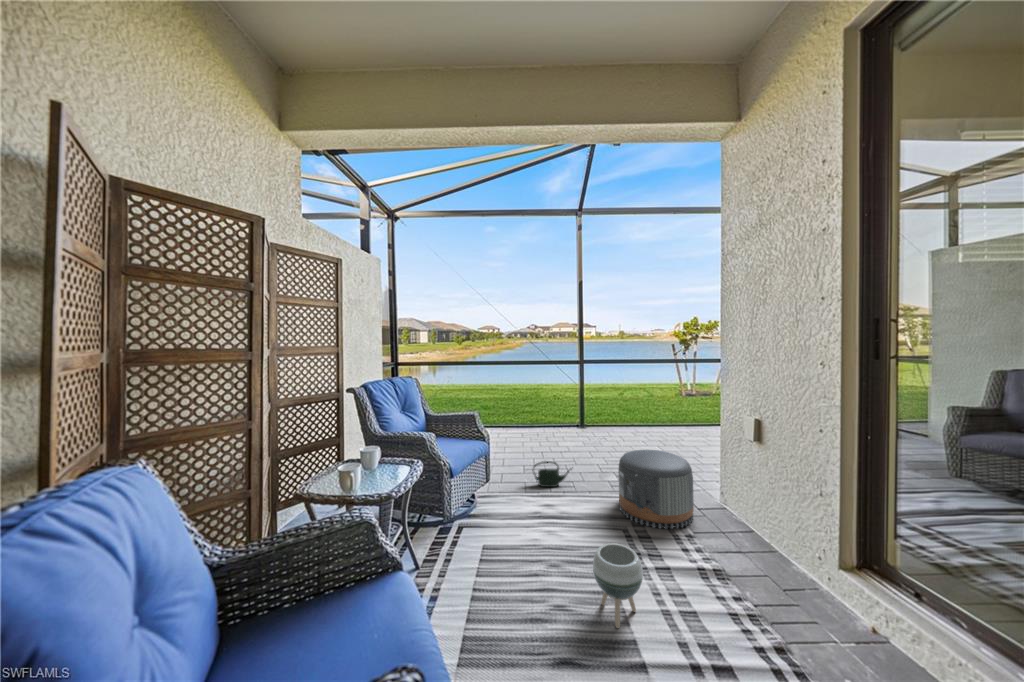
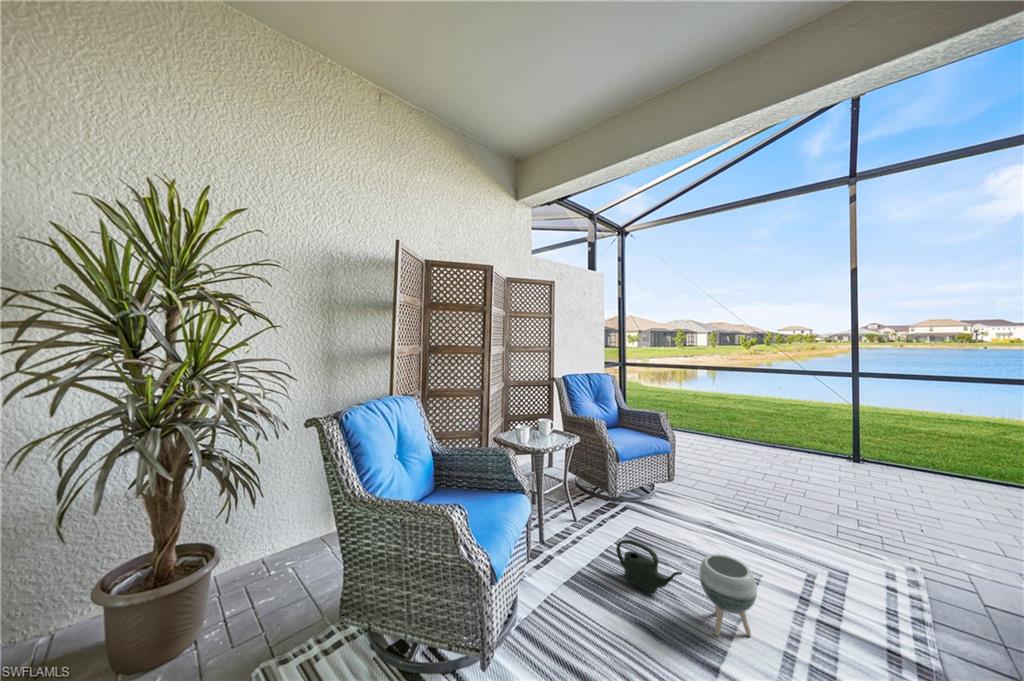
pouf: present [618,450,694,529] -> none [823,491,959,612]
watering can: present [534,461,569,487] -> present [616,540,682,592]

